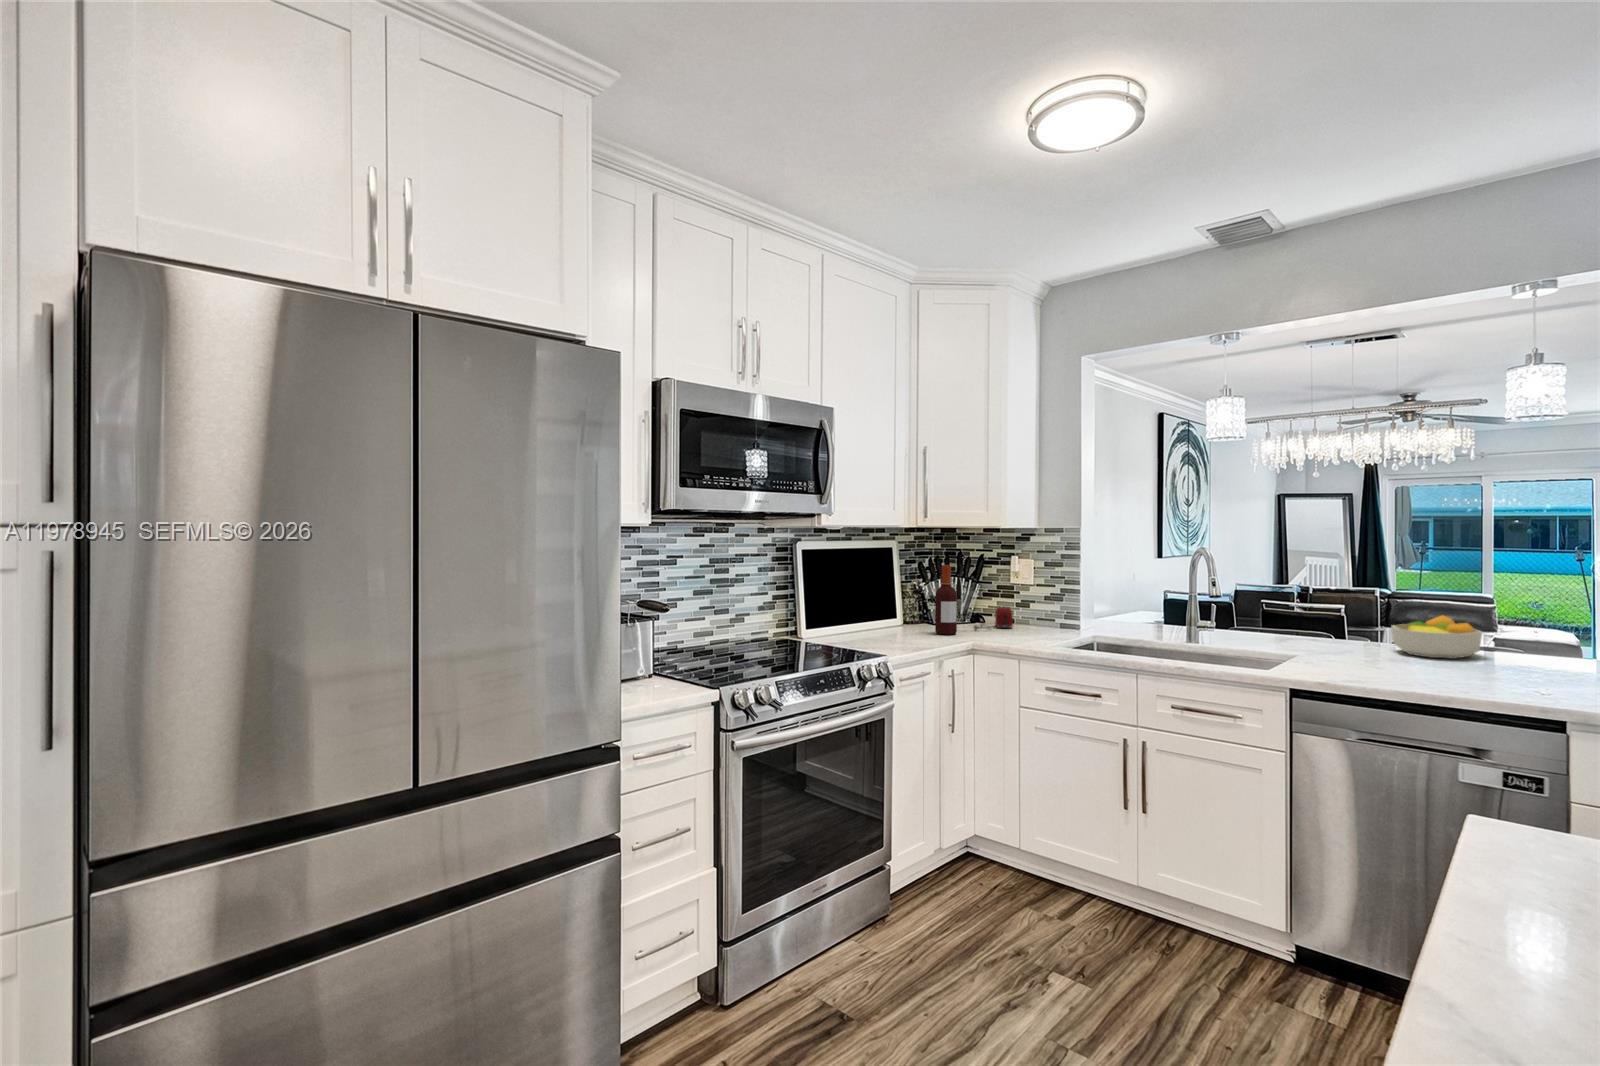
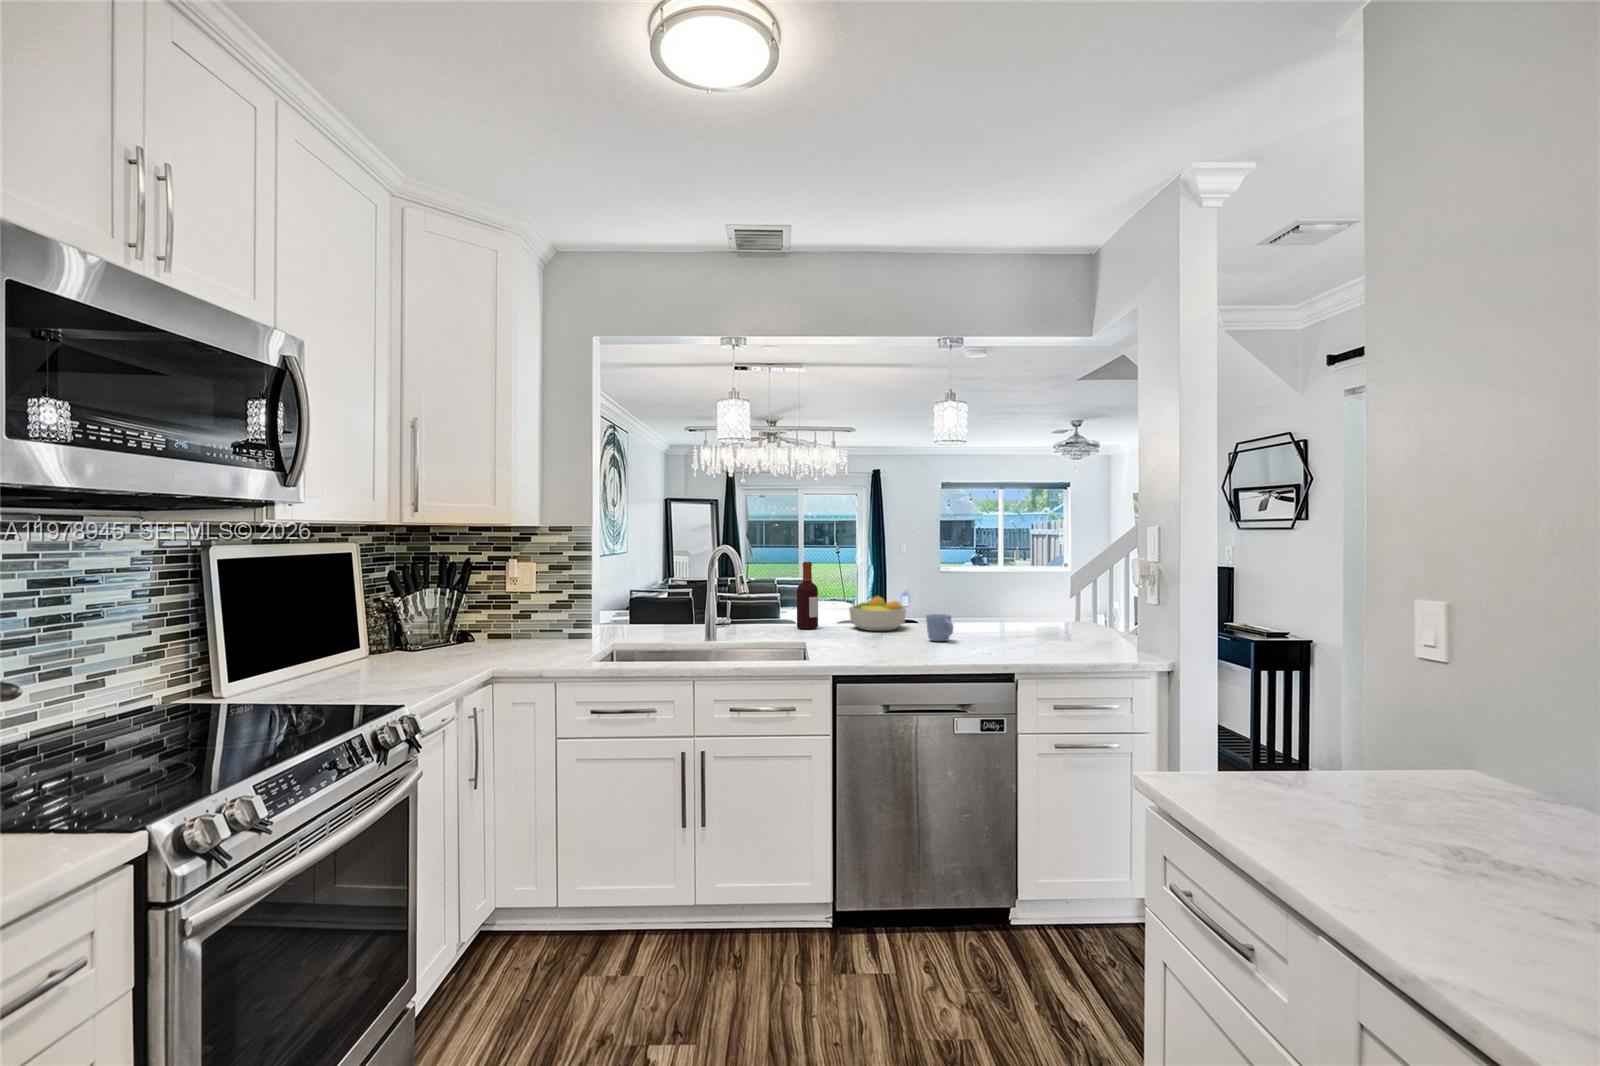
bottle: present [935,565,957,635] -> present [797,562,818,629]
toaster: present [974,607,1013,630] -> none [471,620,516,653]
mug: none [1476,642,1520,677] -> present [926,614,953,641]

